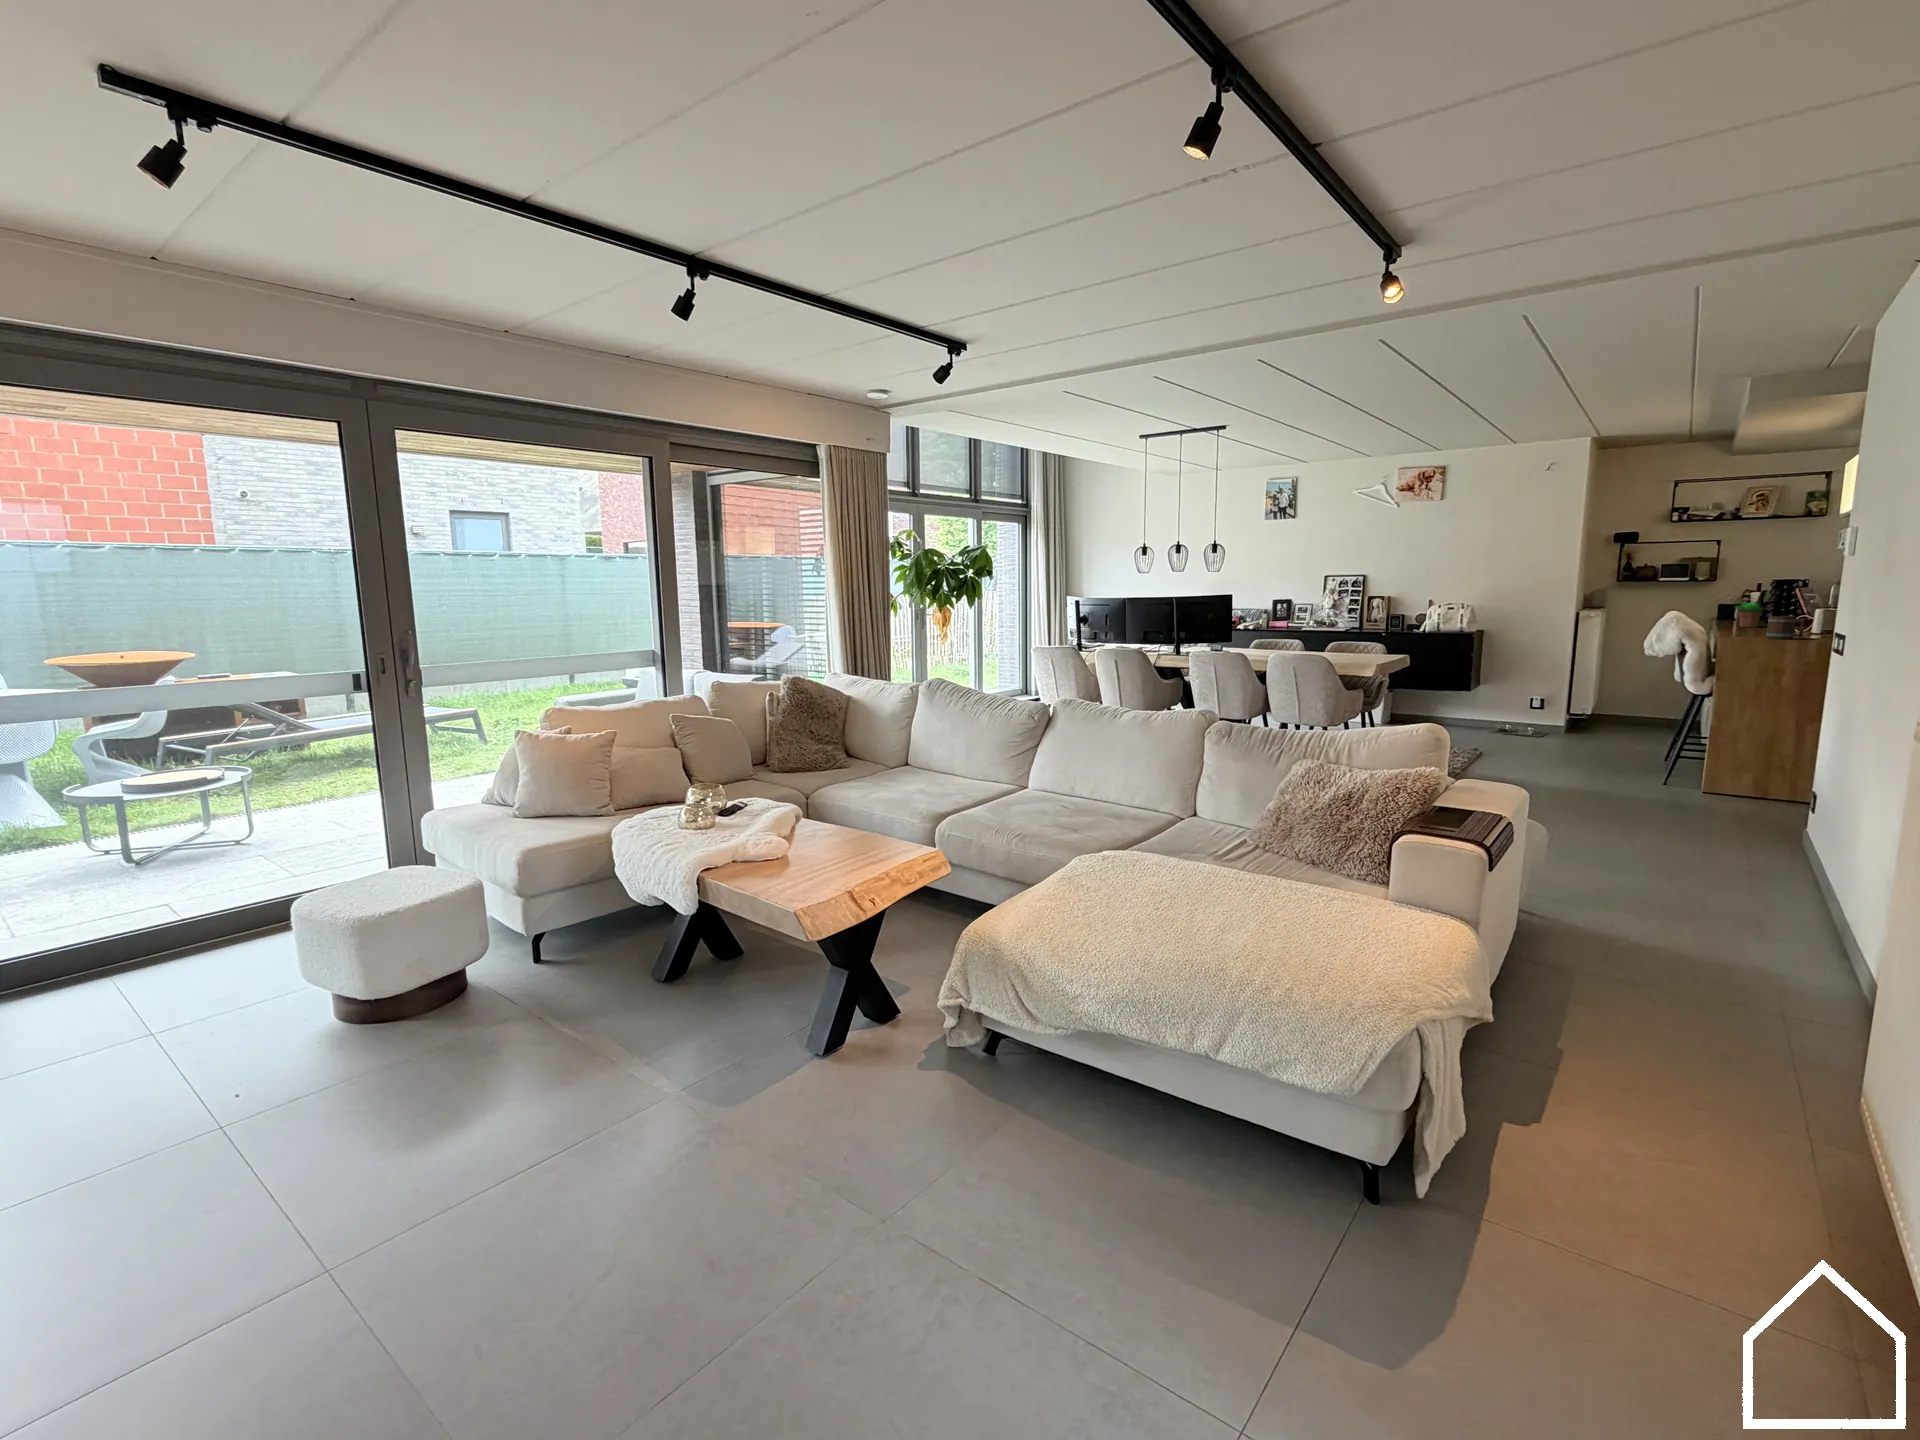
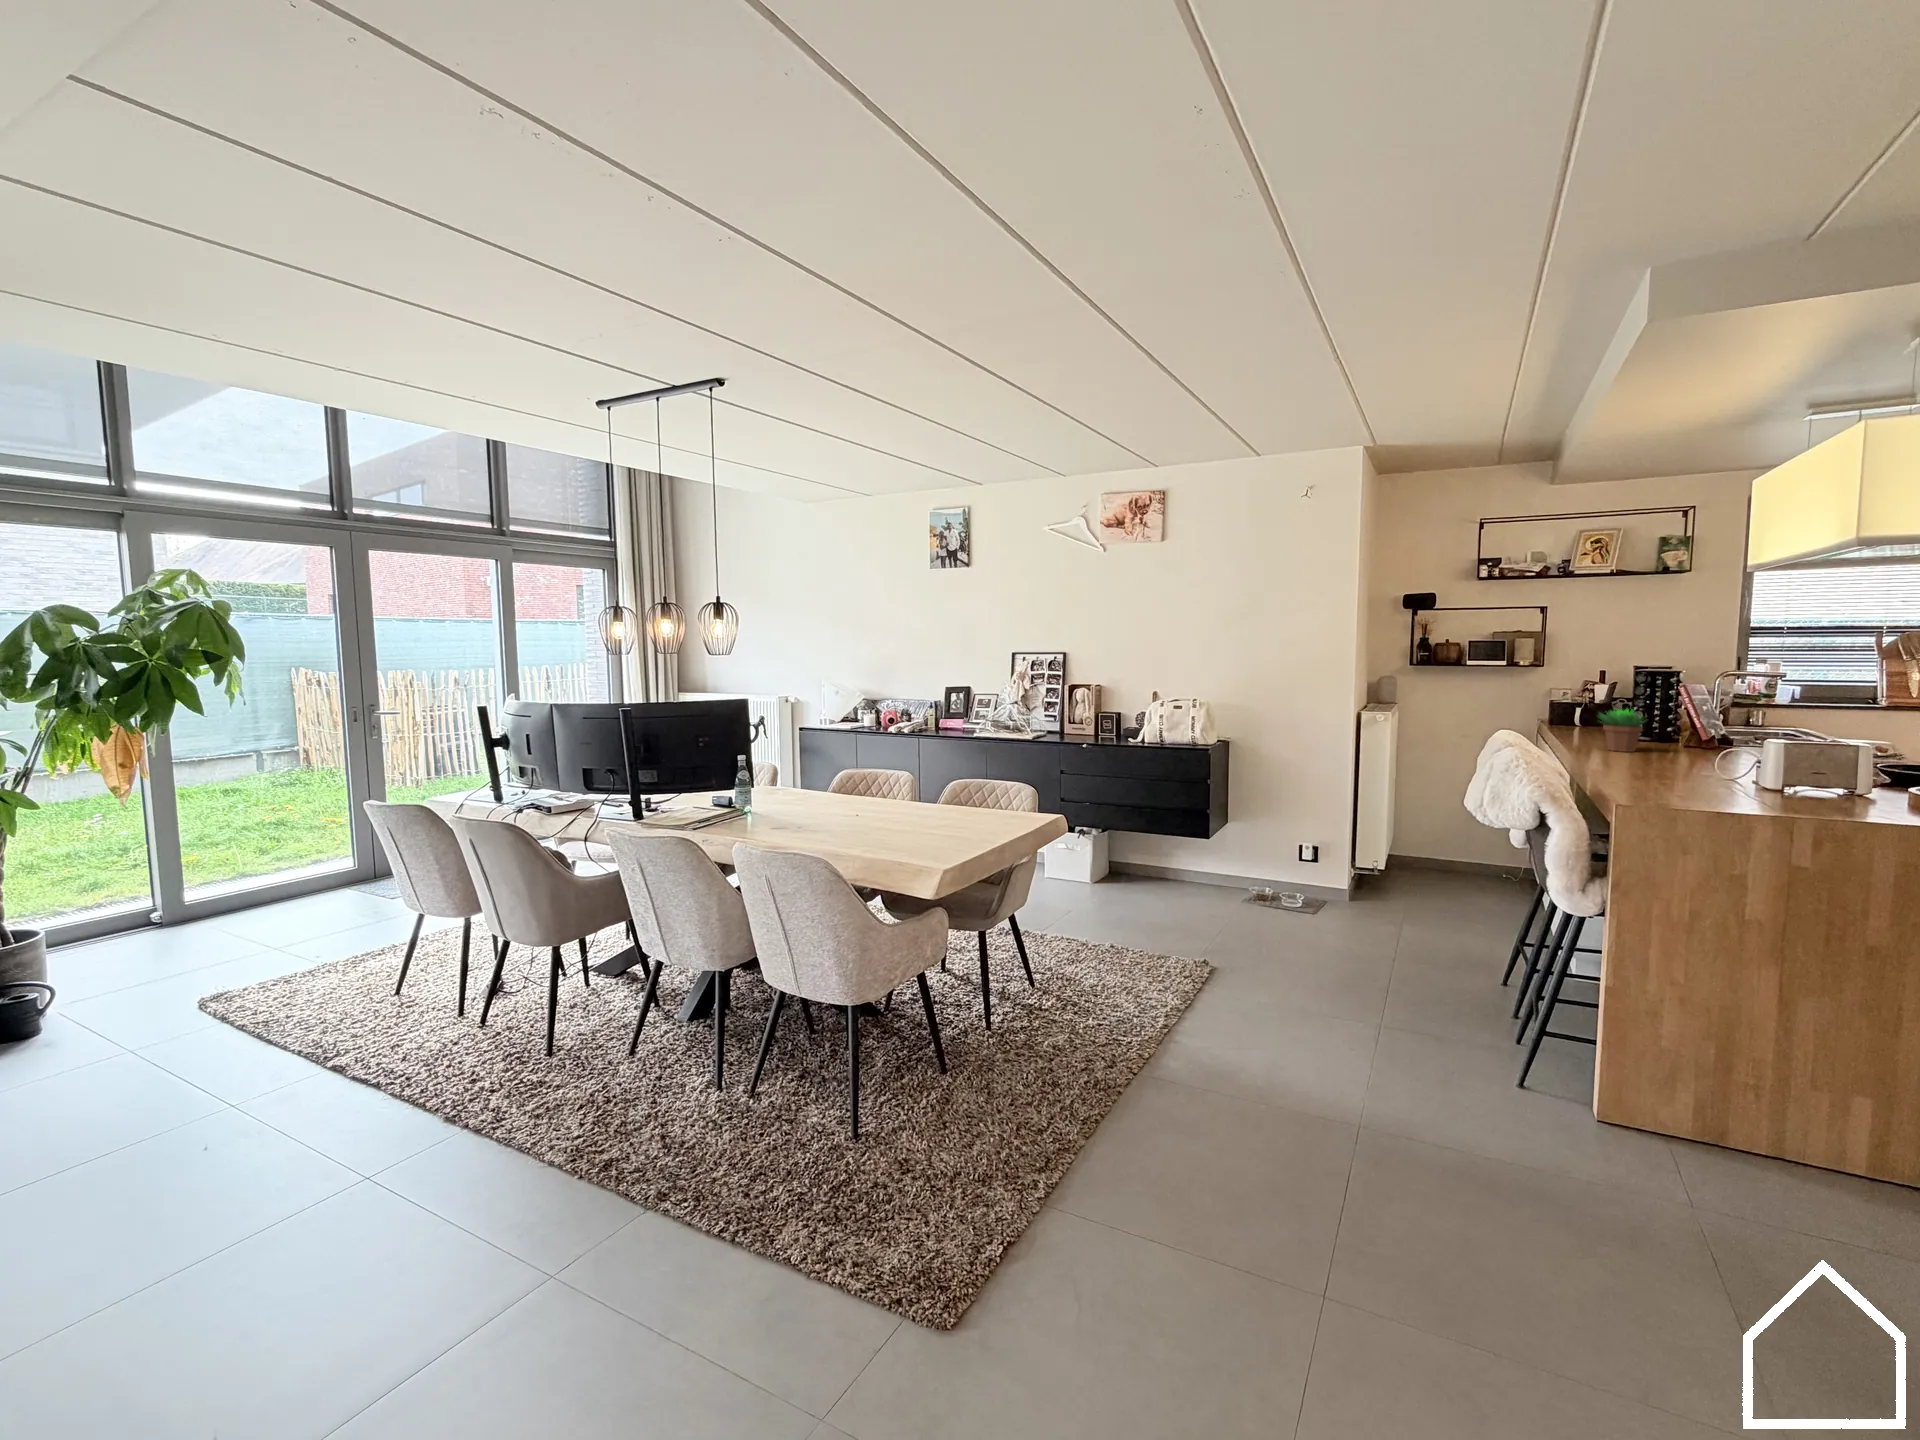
mug: present [1766,616,1805,639] -> none [1703,752,1785,805]

